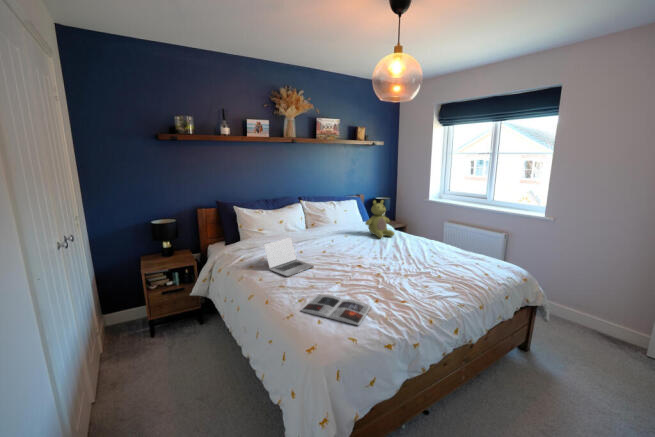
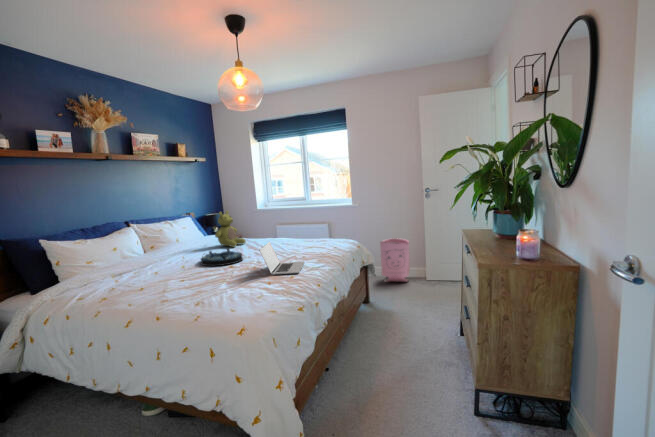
laptop: present [264,238,314,277] -> present [259,242,305,275]
serving tray: none [339,240,377,260] -> present [201,249,243,266]
bag: none [567,274,631,344] -> present [380,238,410,282]
magazine: present [301,295,371,325] -> none [206,286,271,310]

